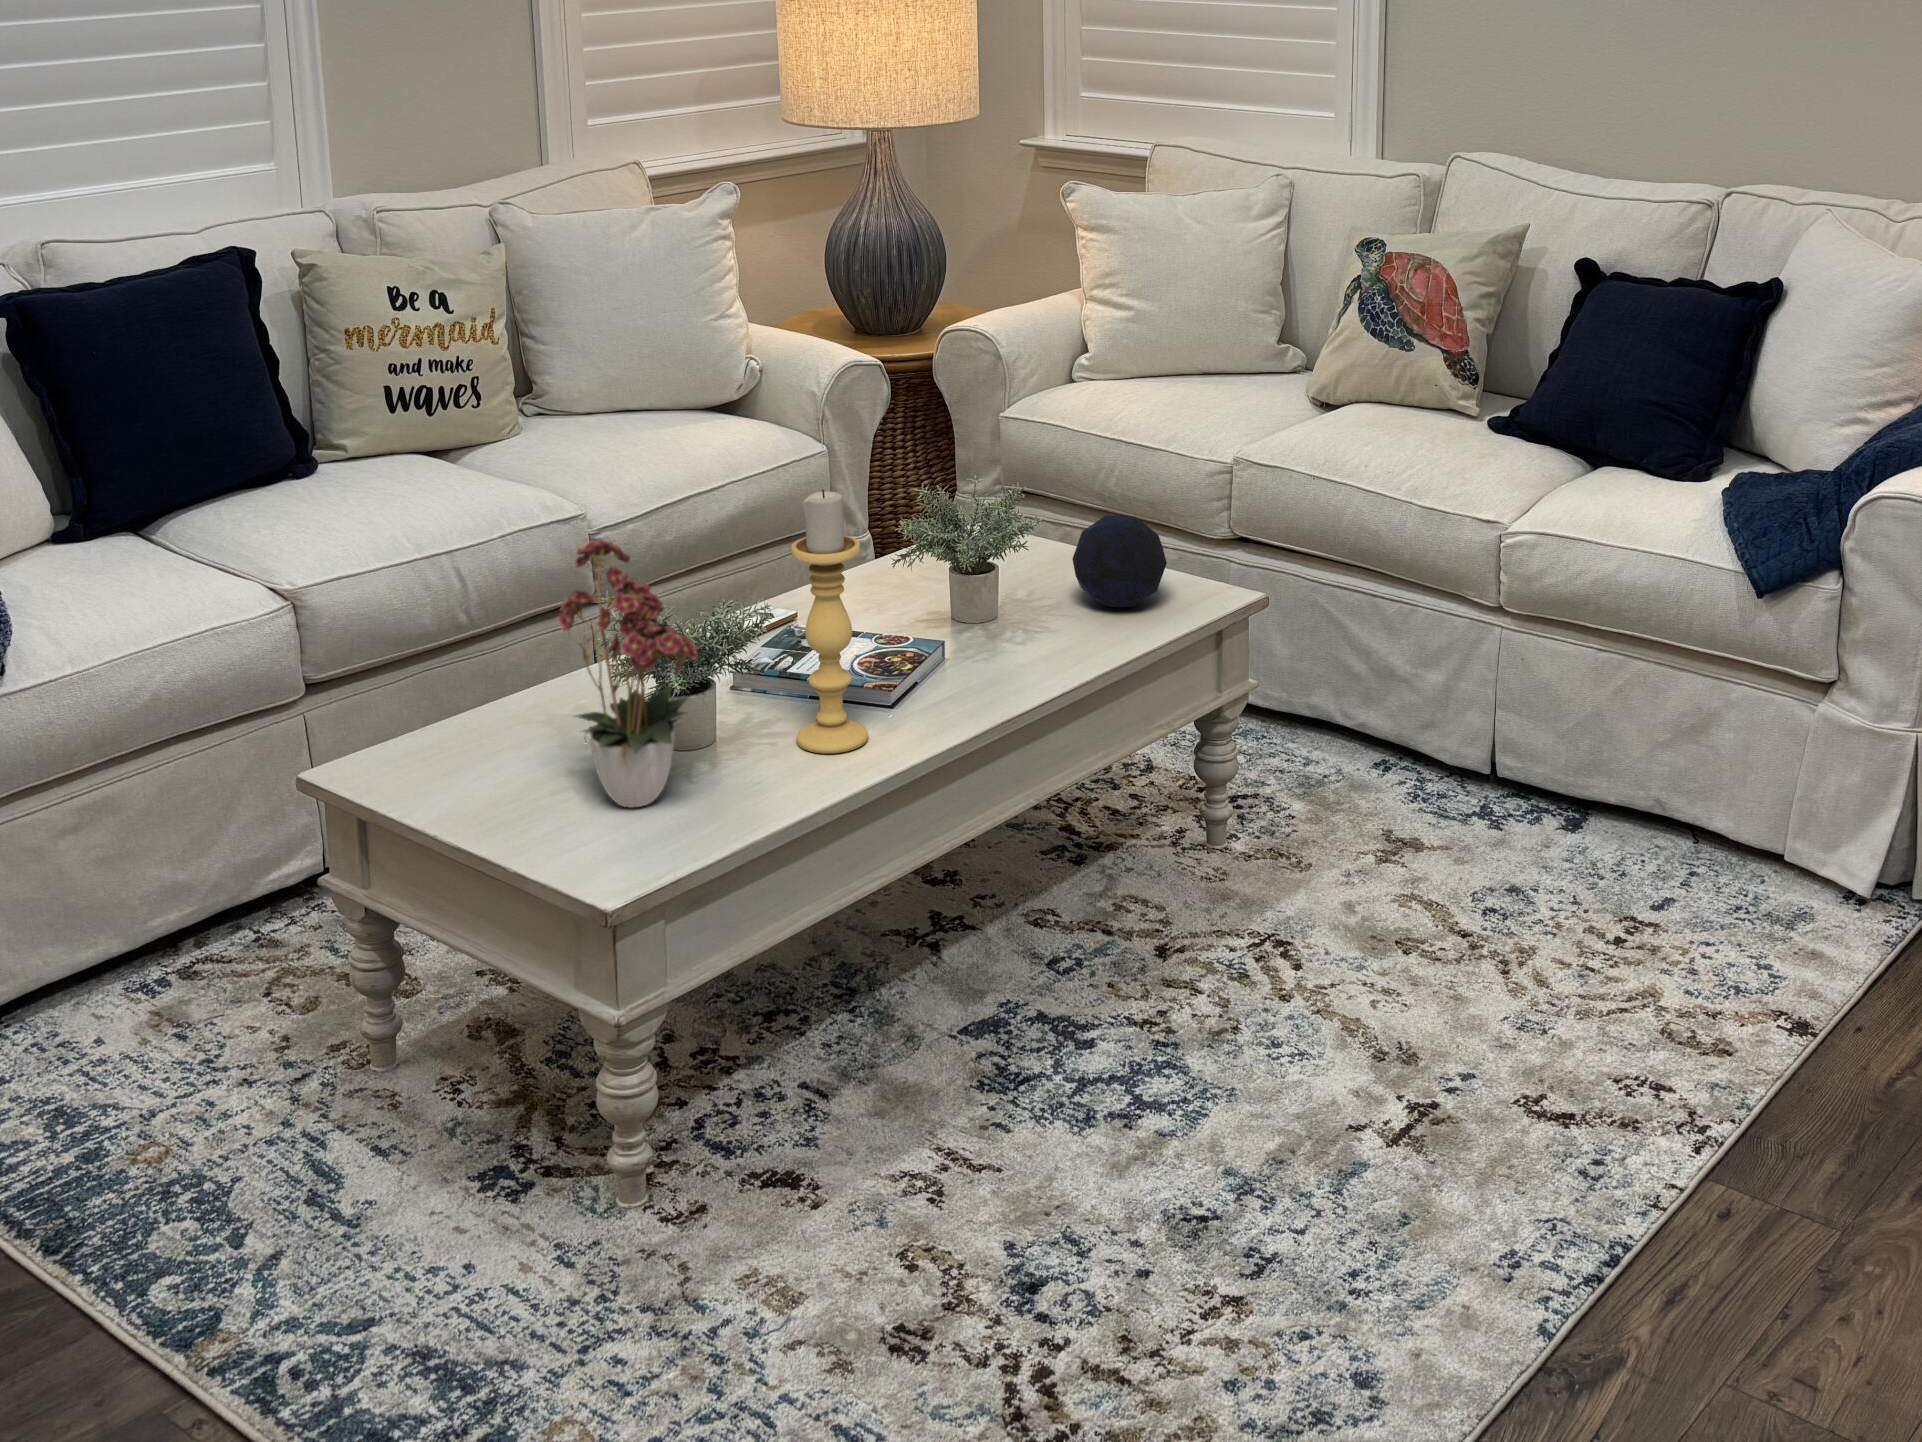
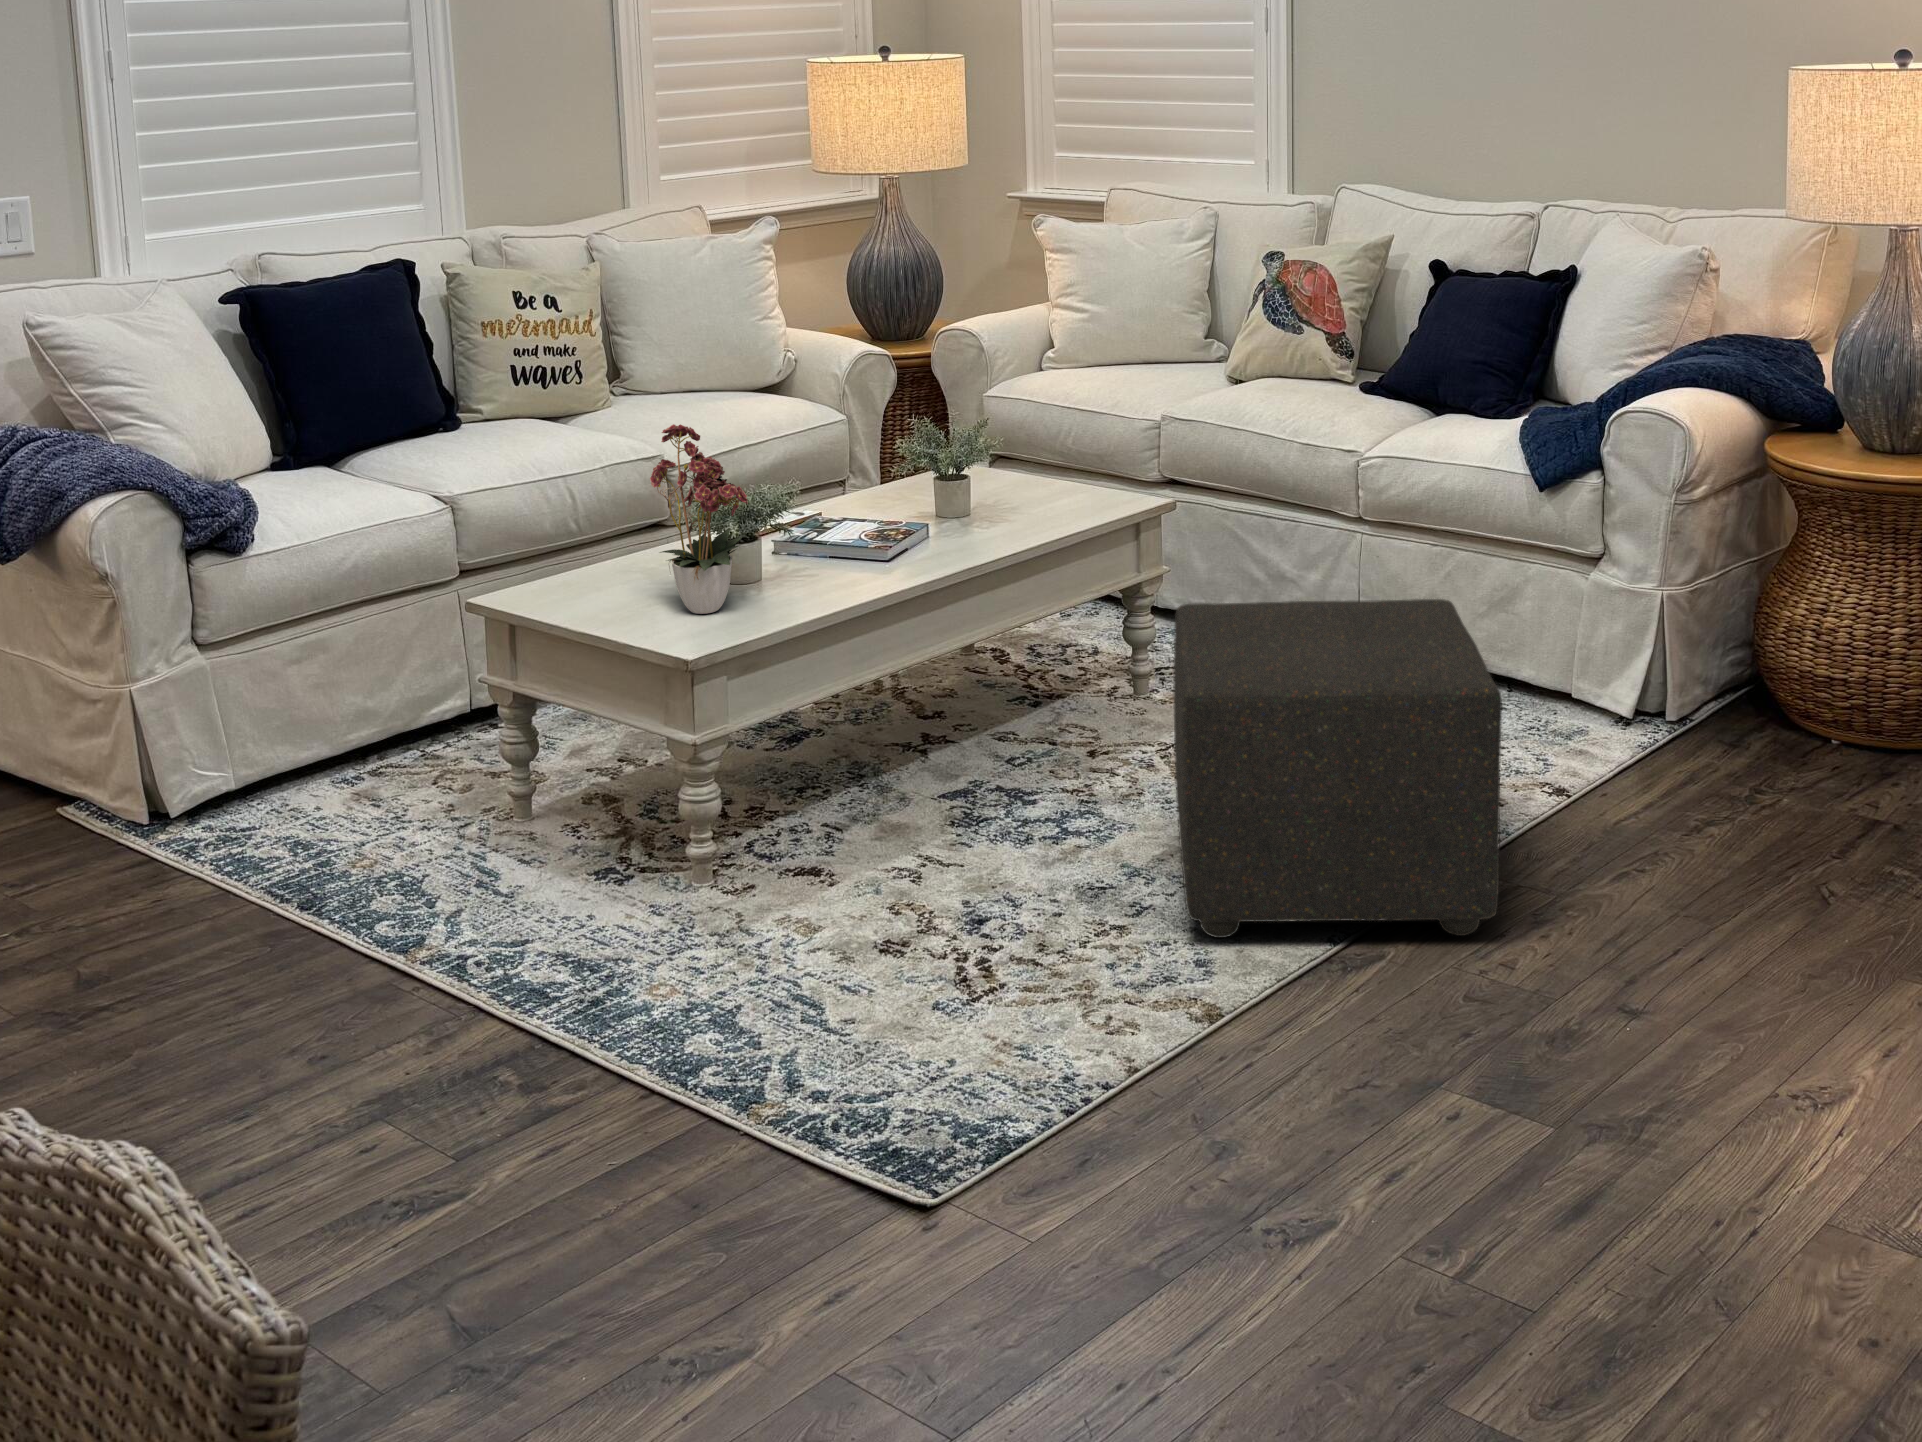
candle holder: present [792,490,868,754] -> none [814,395,870,586]
decorative orb: present [1072,515,1167,607] -> none [1027,439,1097,507]
ottoman: none [1296,793,1807,1320] -> present [1174,599,1502,938]

